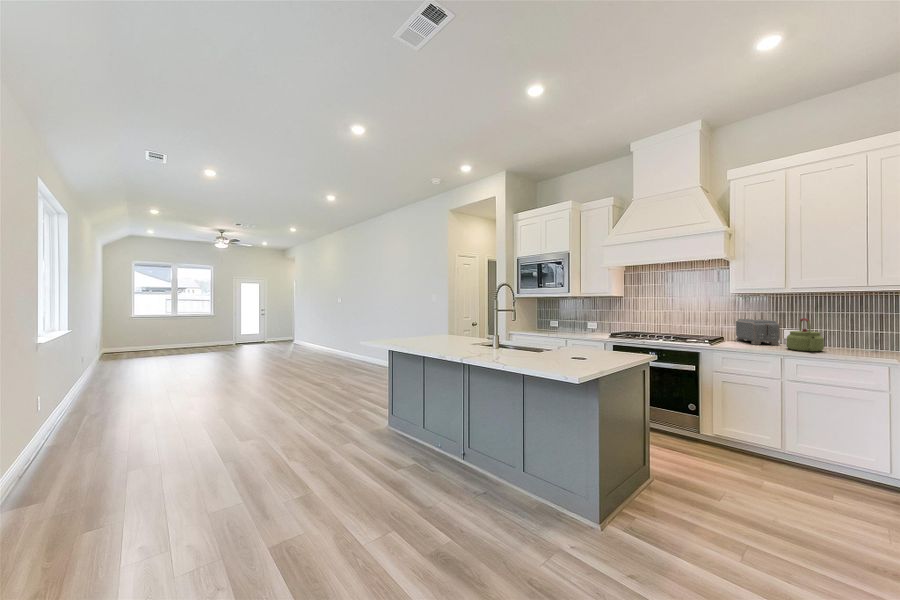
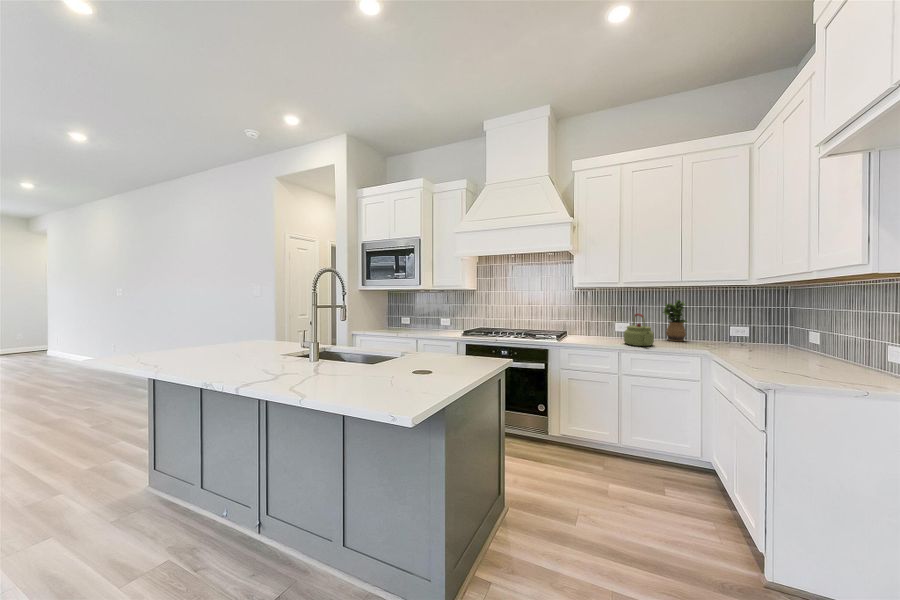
potted plant: none [841,305,876,350] -> present [663,300,687,341]
toaster: present [736,319,780,345] -> none [578,313,616,339]

